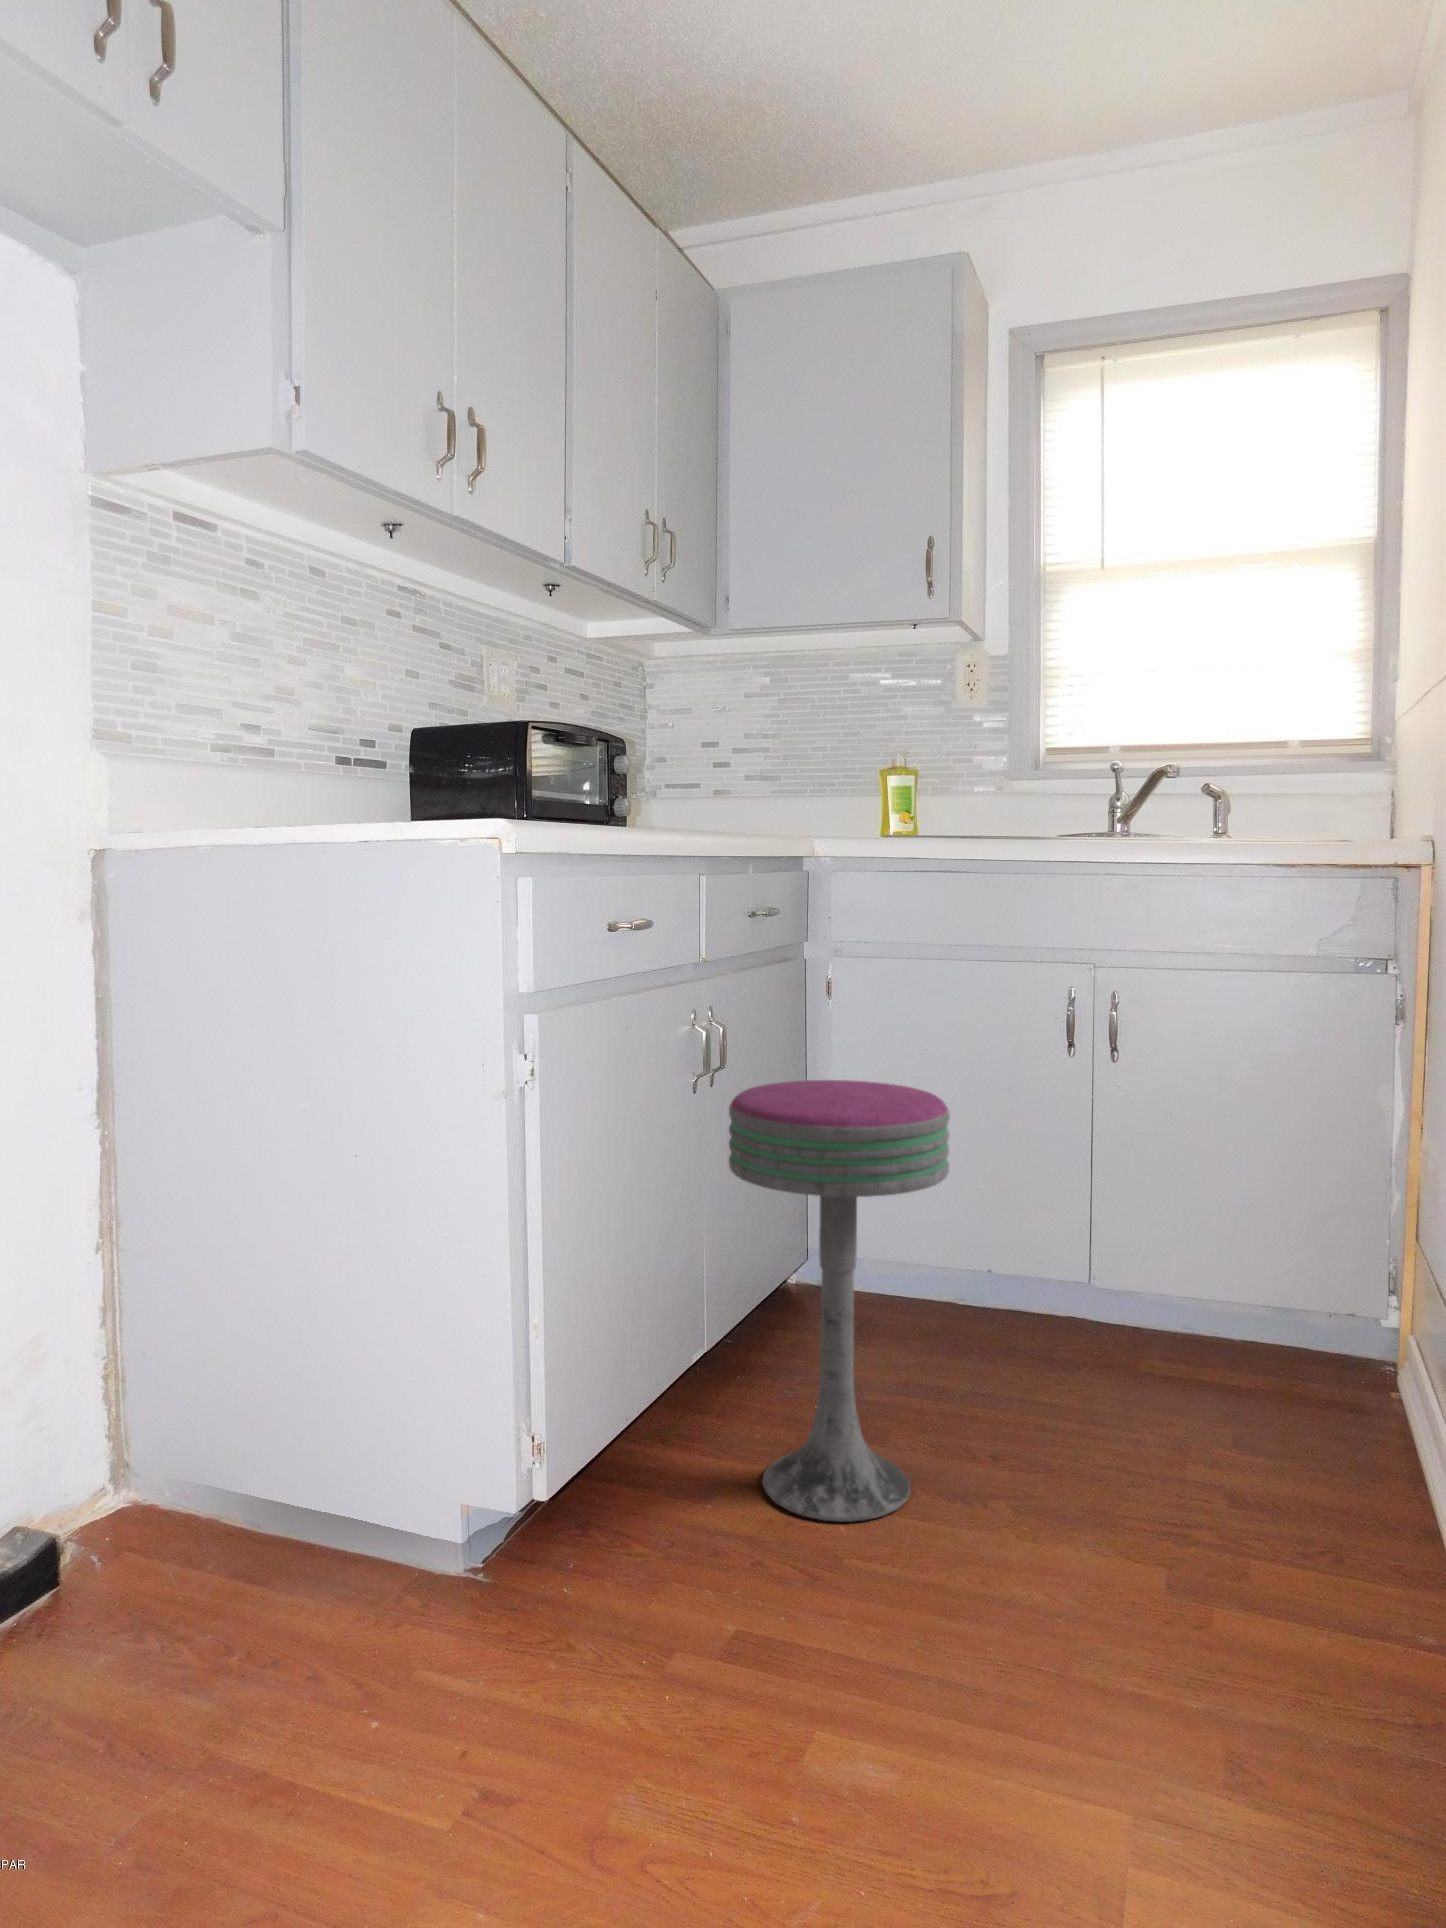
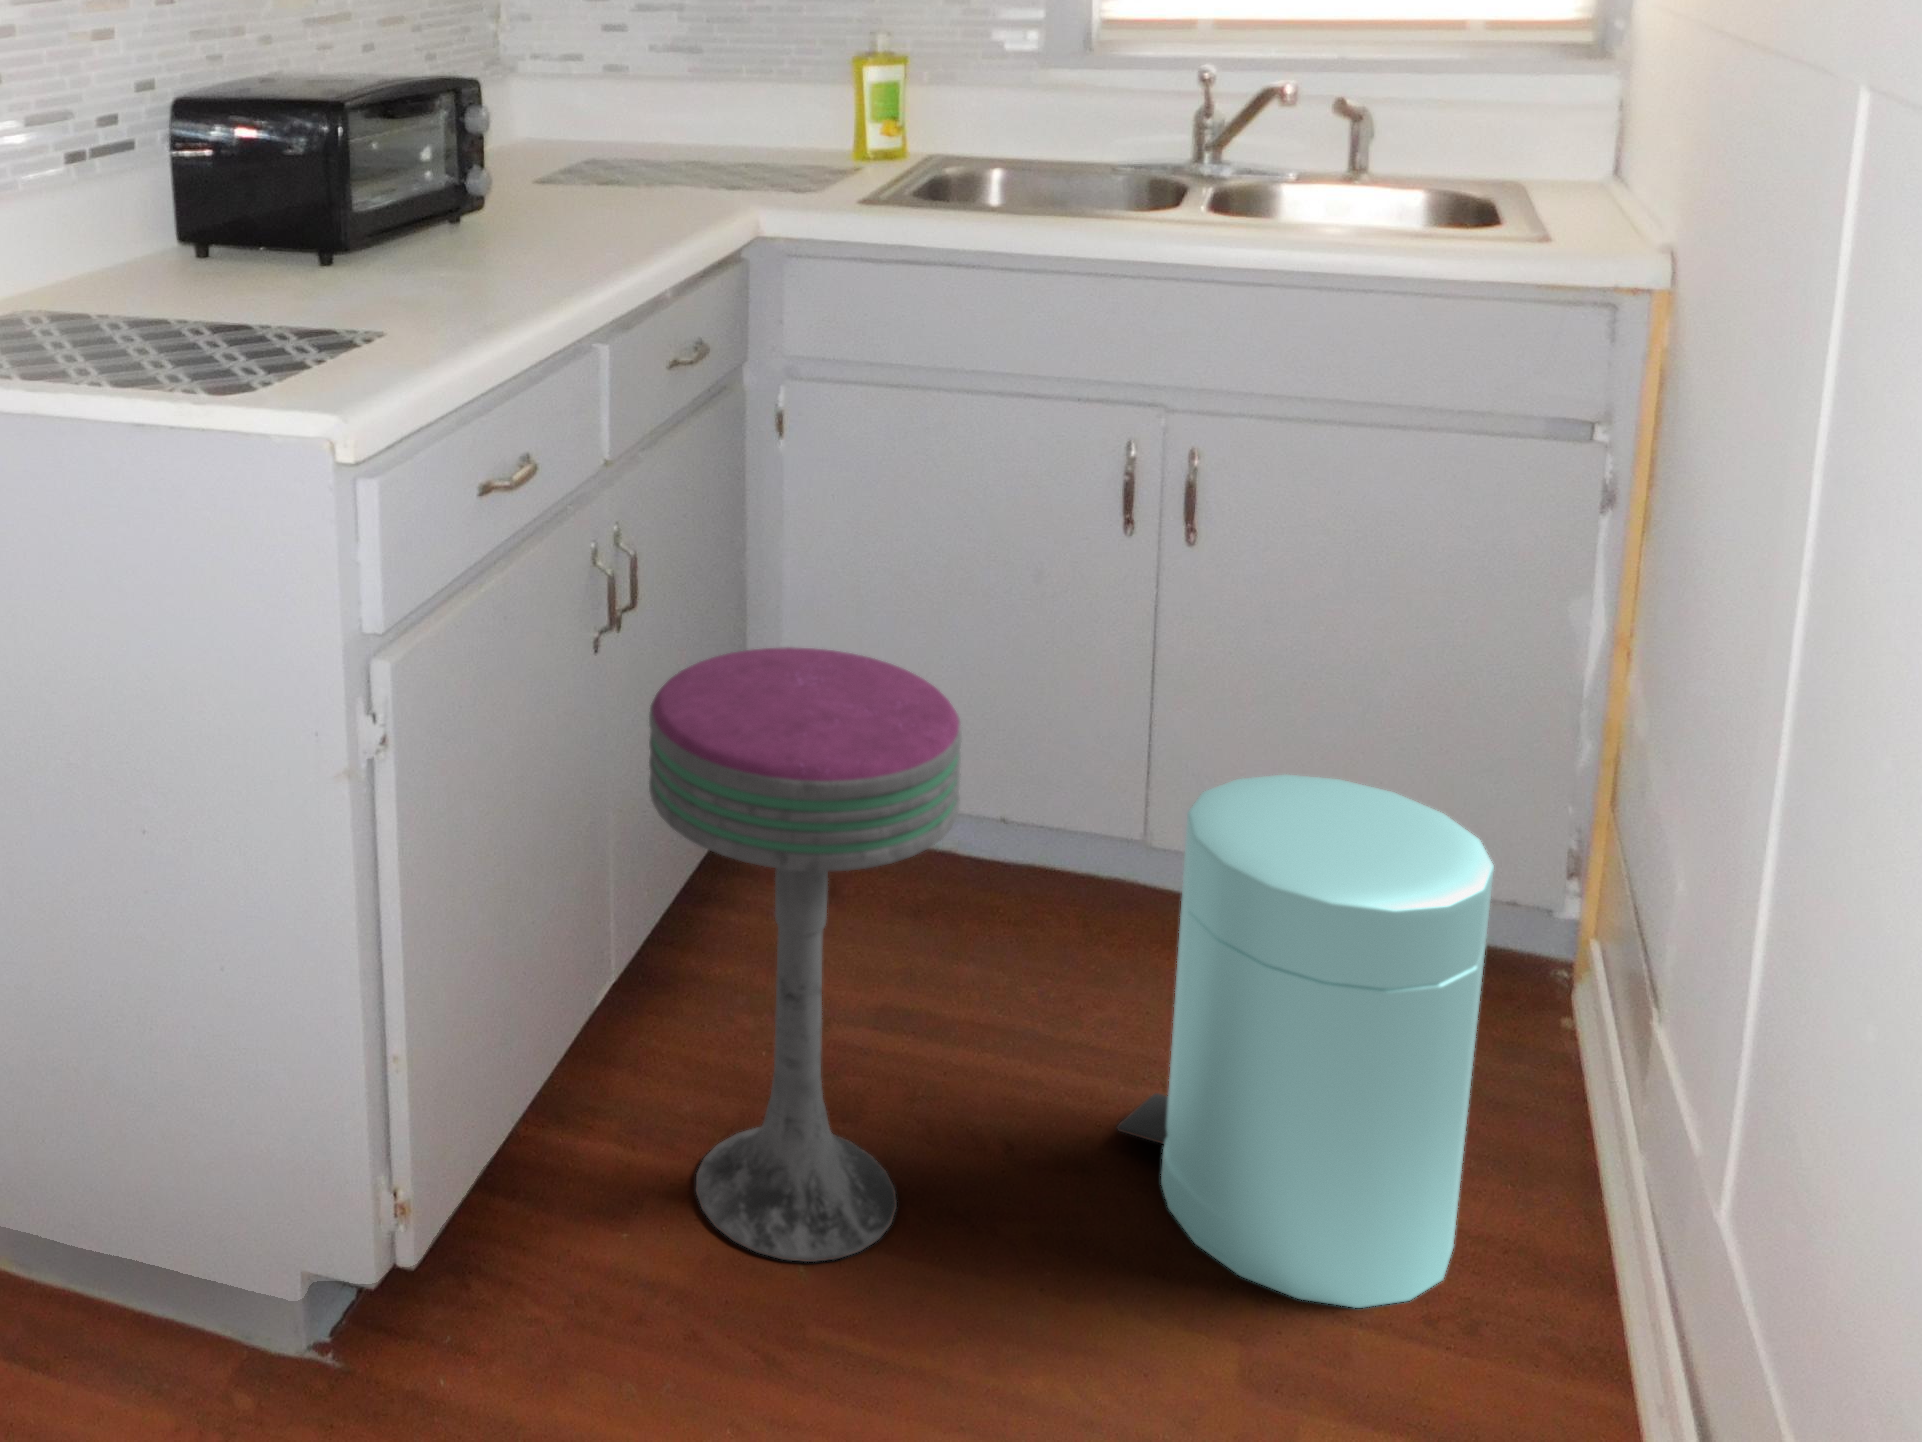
trash can: none [1072,1173,1326,1545] -> present [1117,774,1494,1308]

